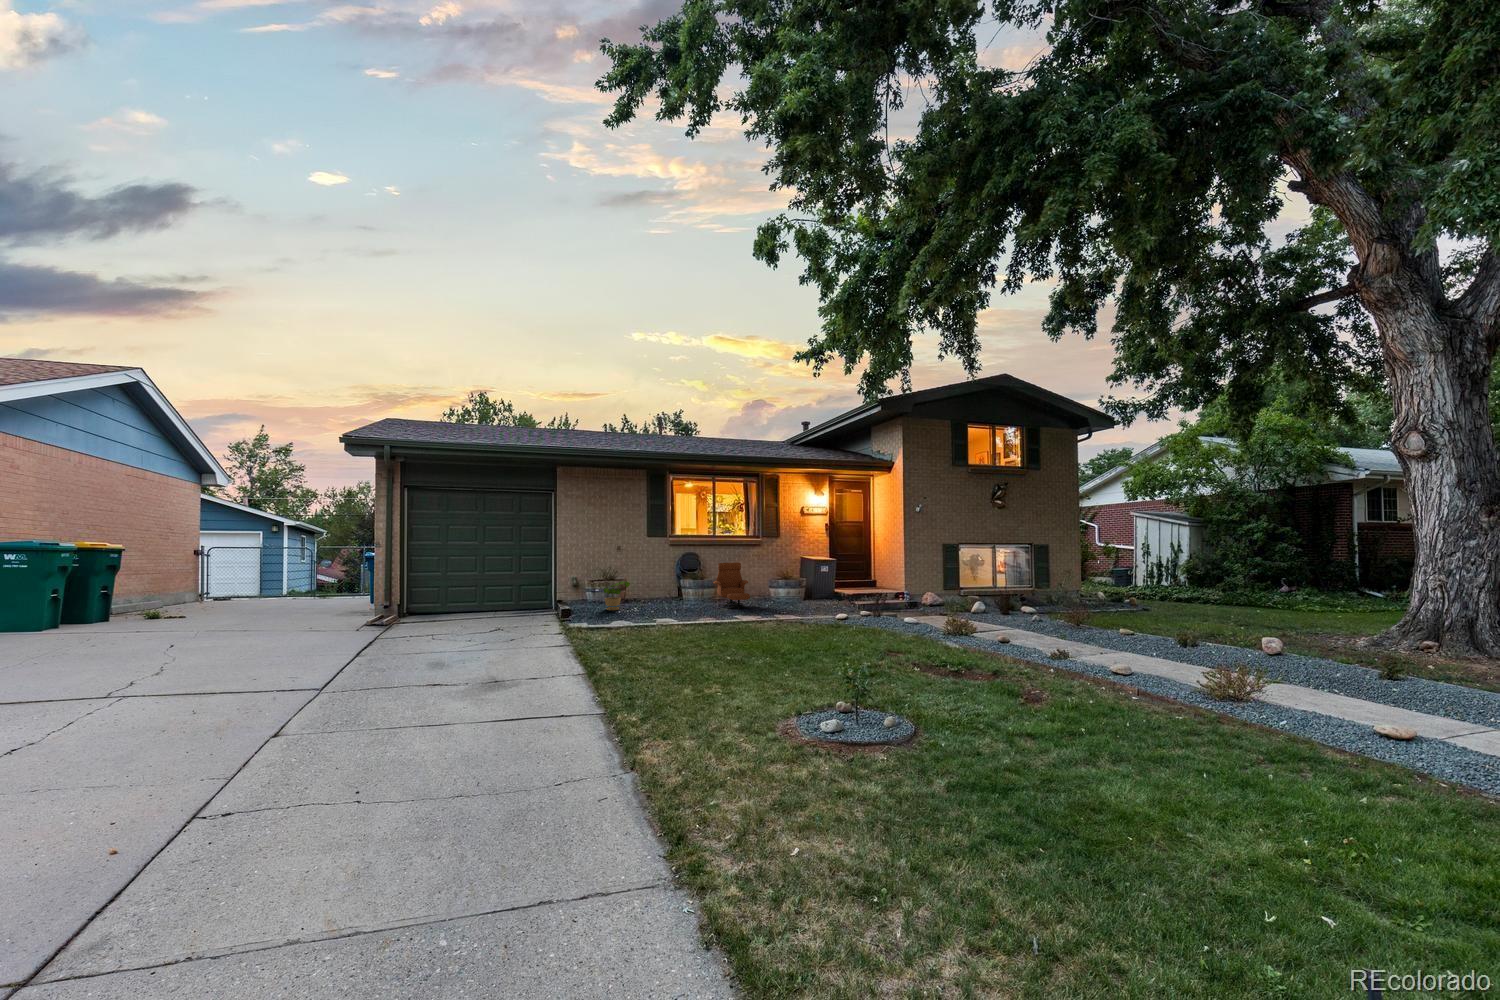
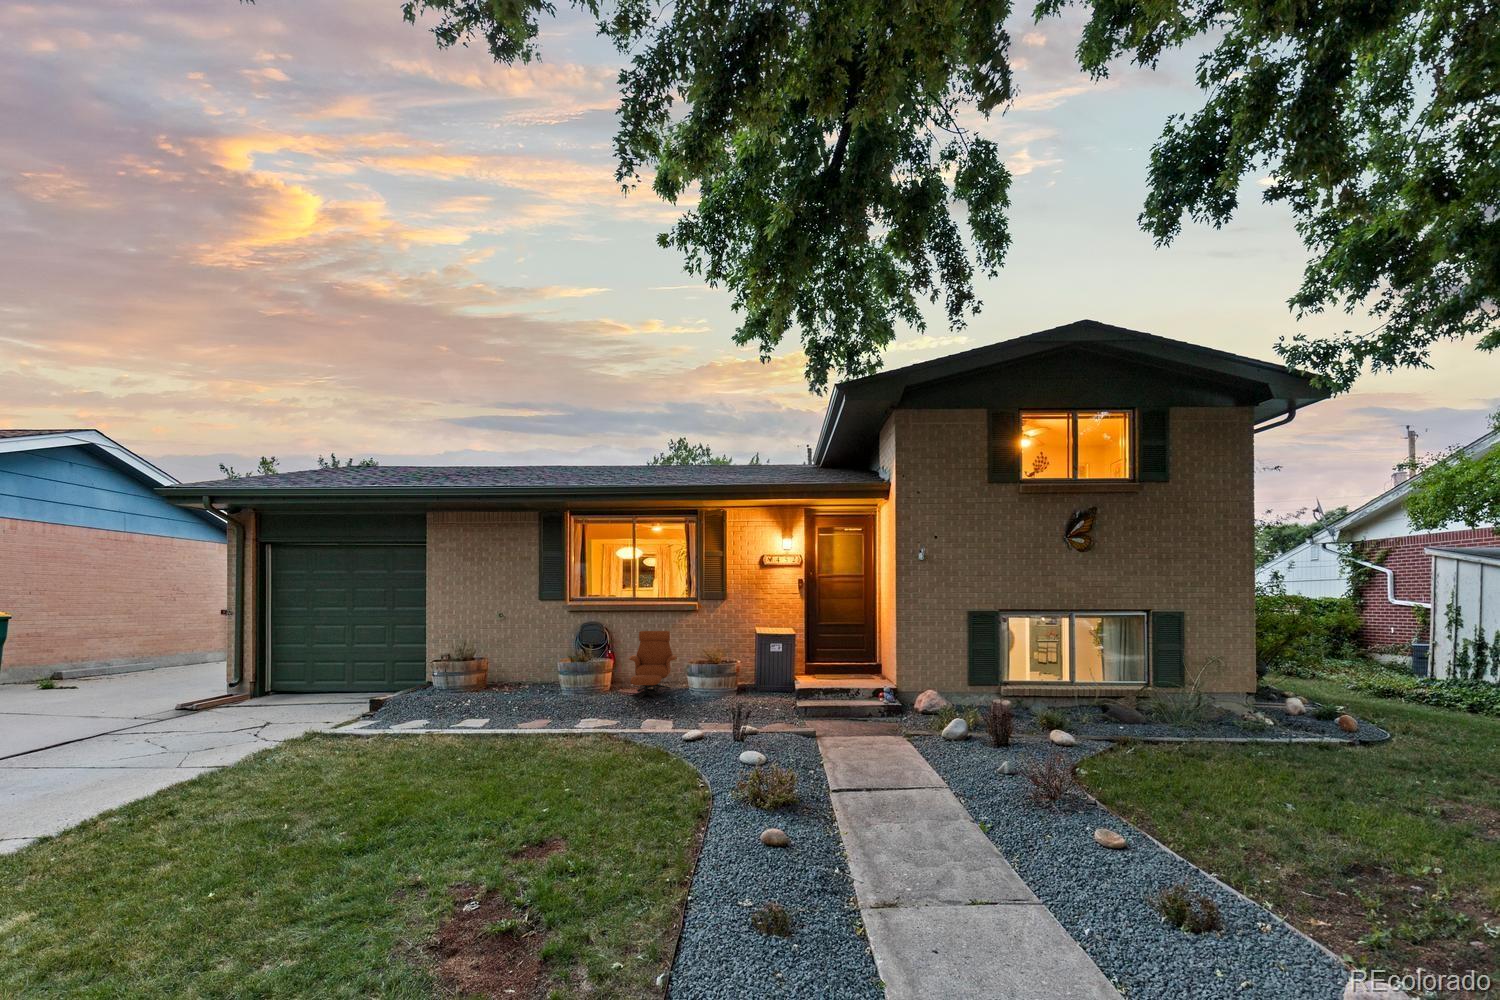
potted plant: present [604,581,630,610] -> none [482,653,517,689]

